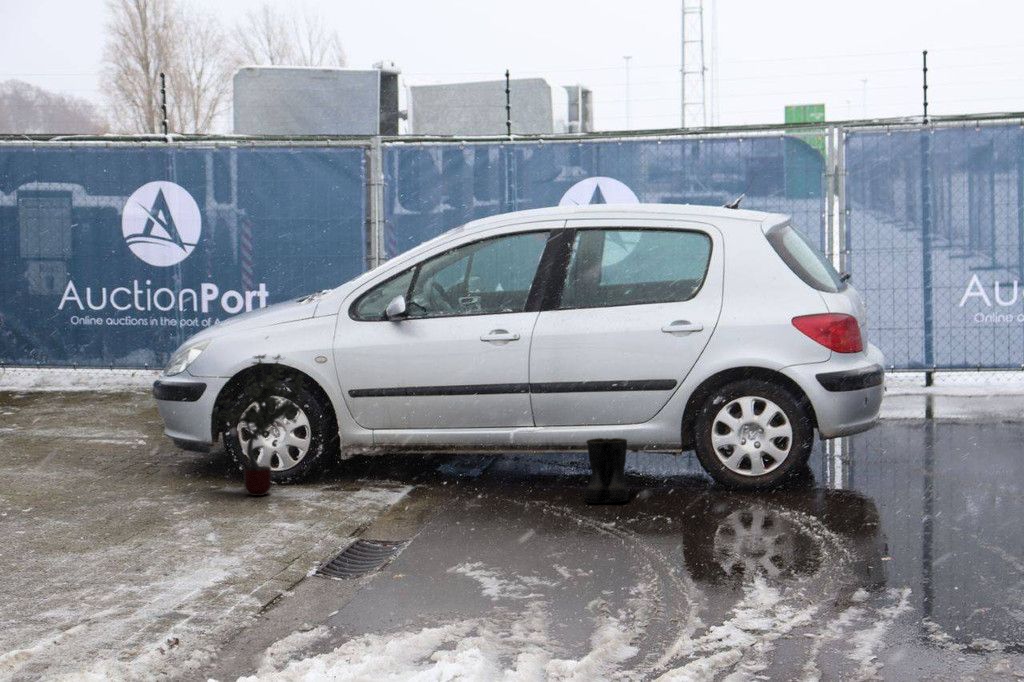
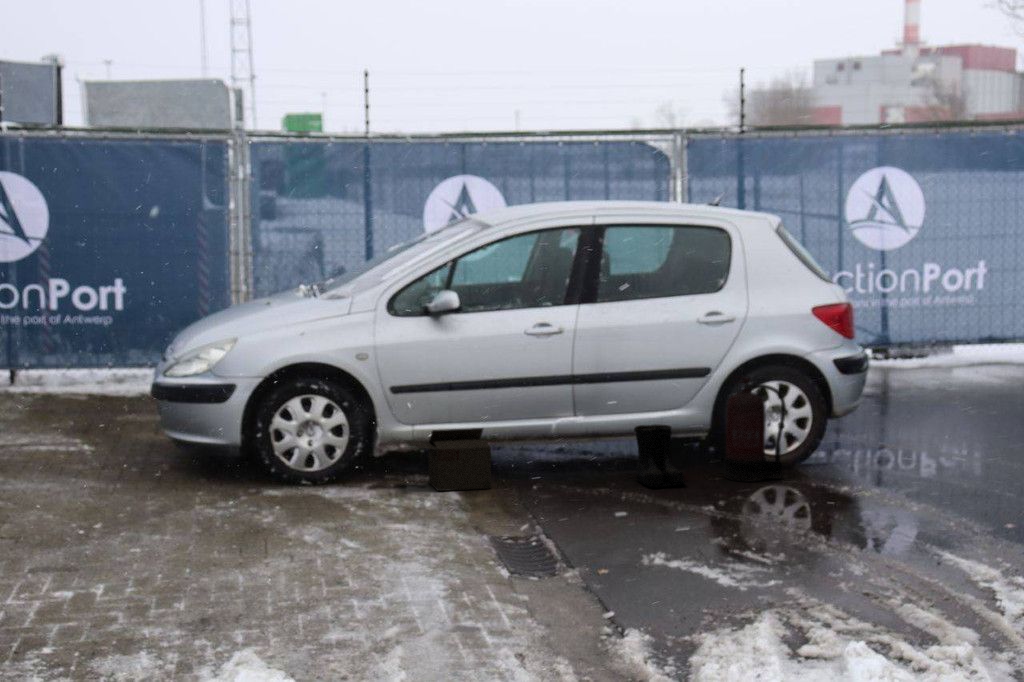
potted tree: present [211,354,306,496] -> none [251,351,371,500]
fire extinguisher: none [684,388,745,503] -> present [725,377,786,481]
cardboard box: none [352,435,438,495] -> present [406,428,491,491]

